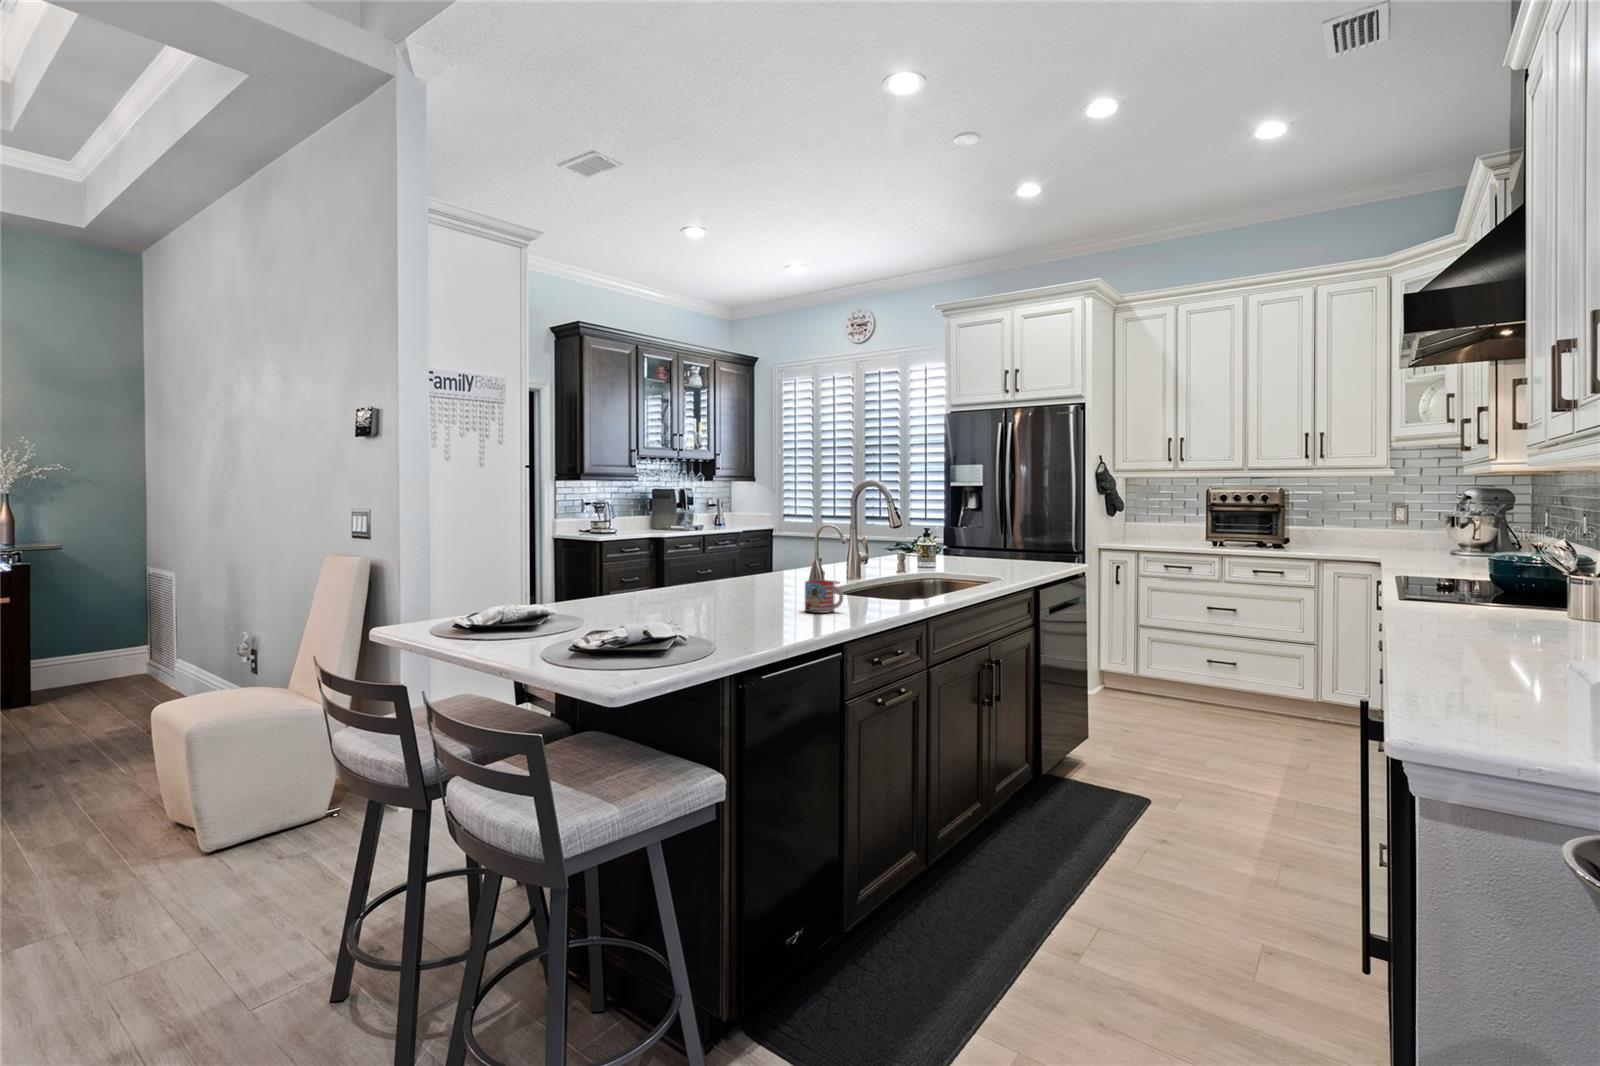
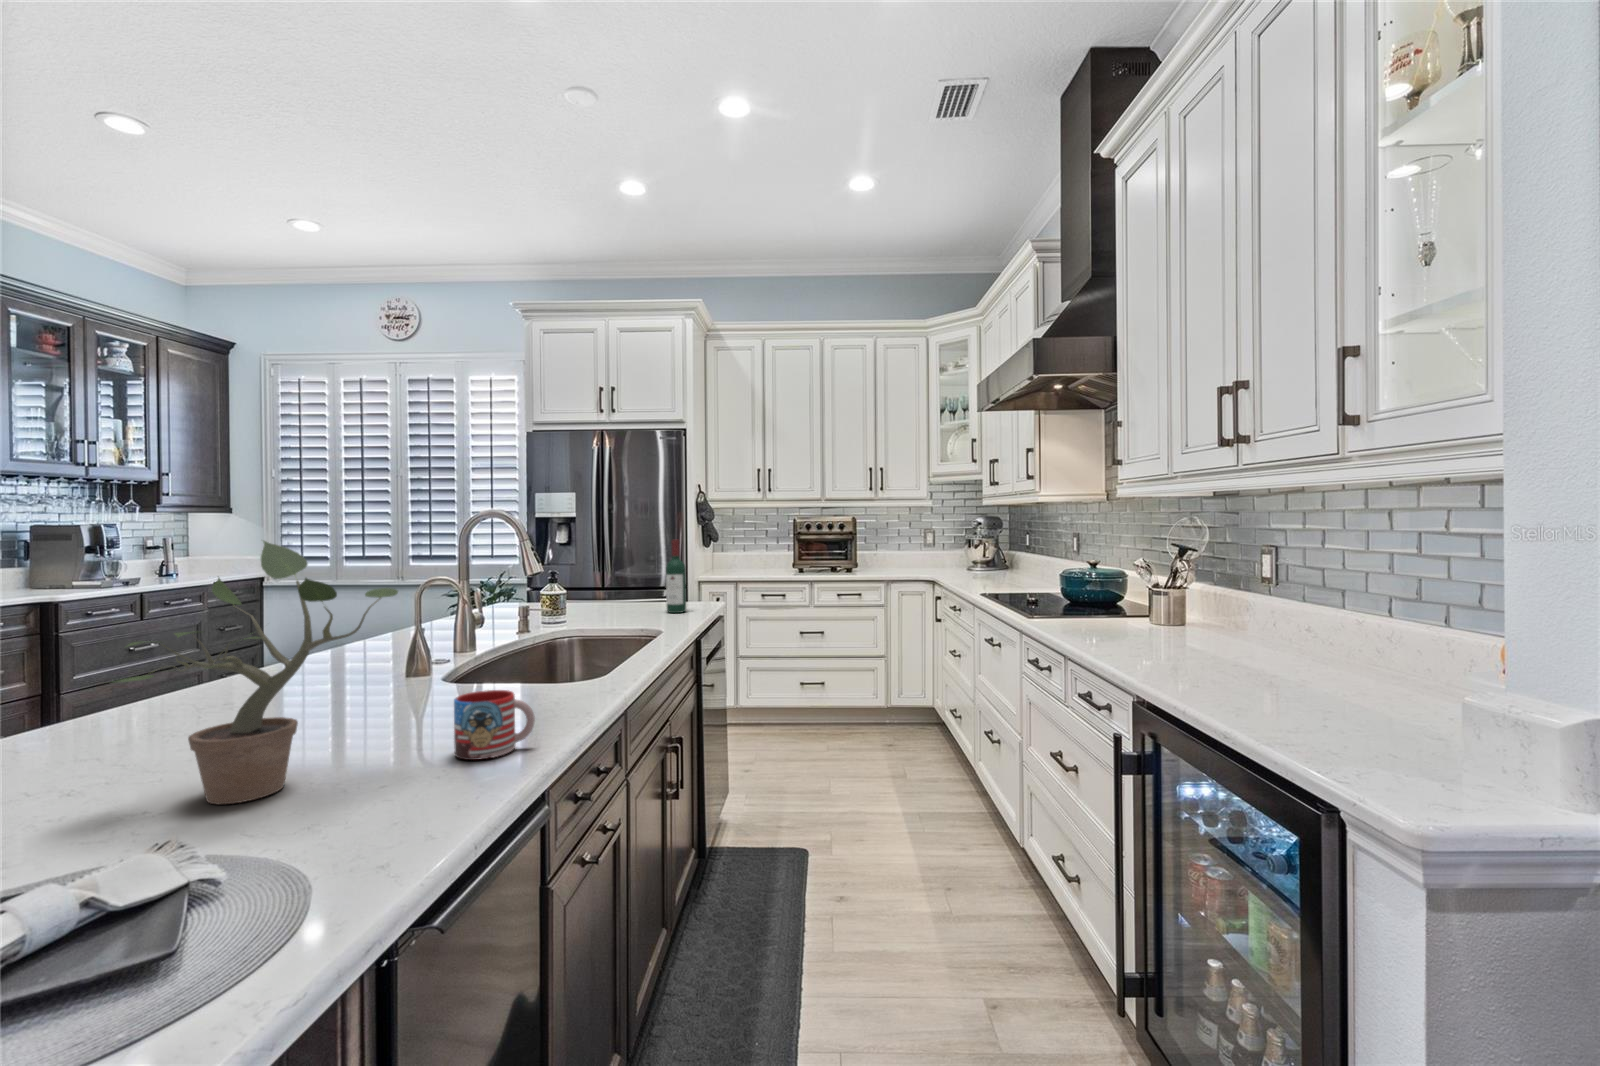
potted plant: none [672,495,780,611] -> present [112,541,398,804]
wine bottle: none [1023,506,1041,569] -> present [666,540,686,613]

